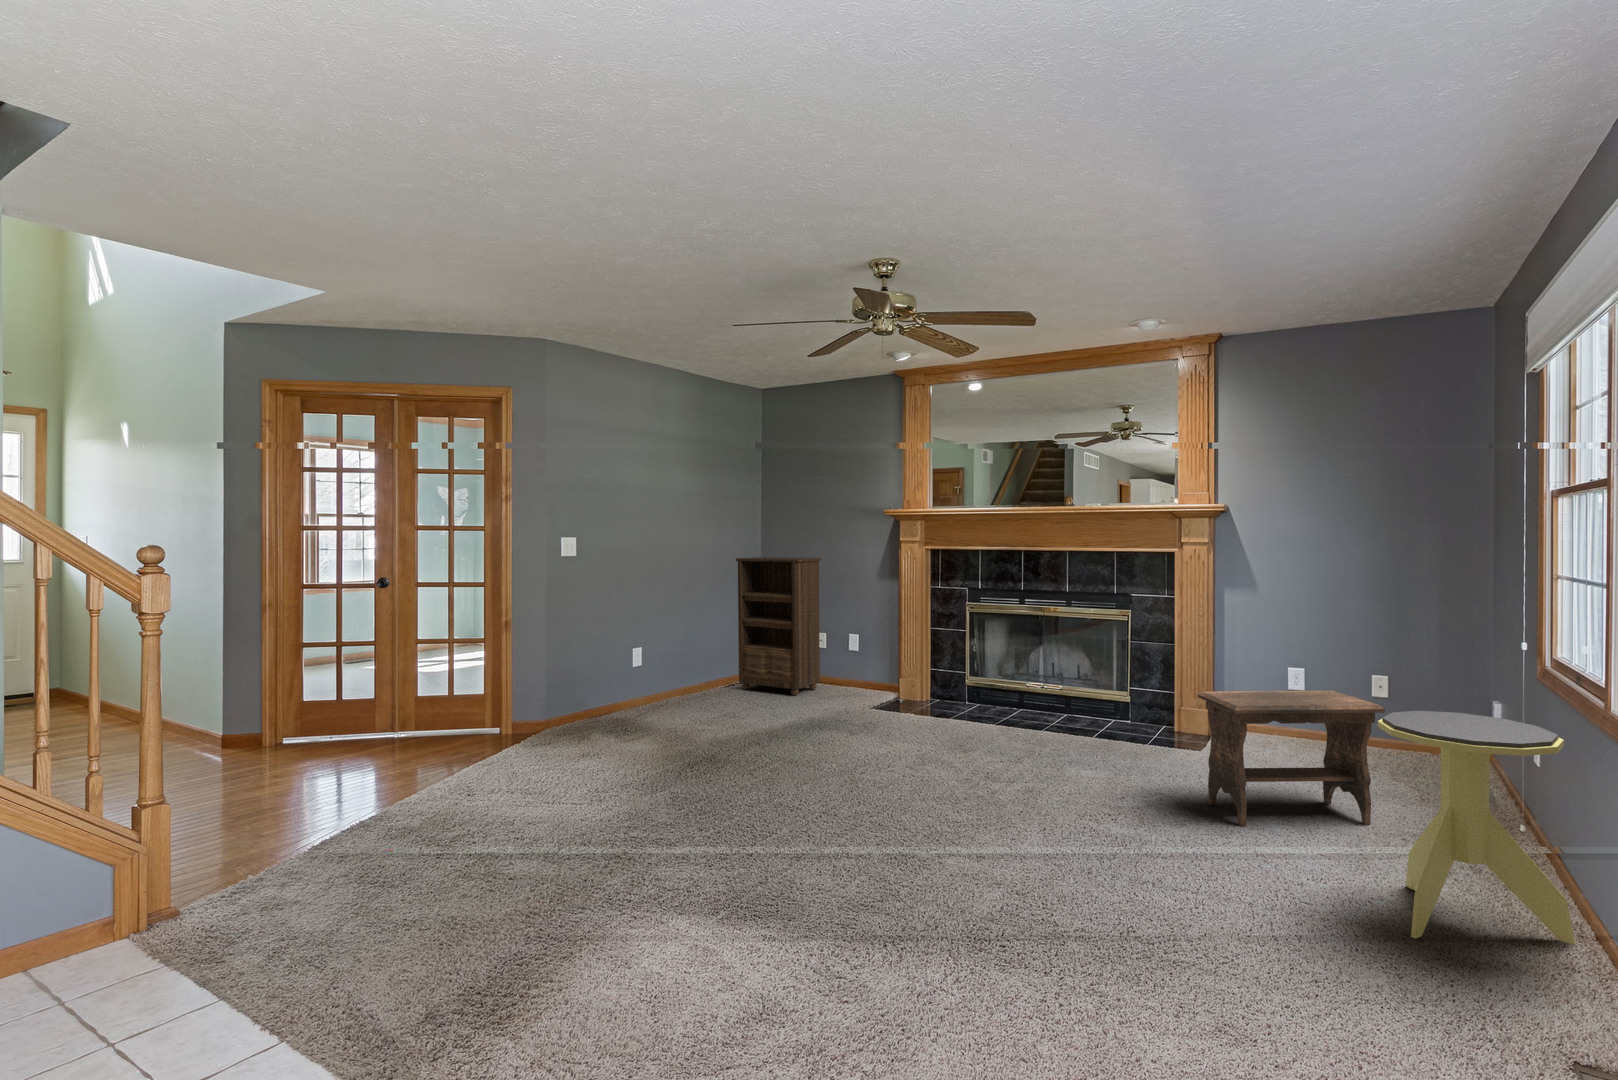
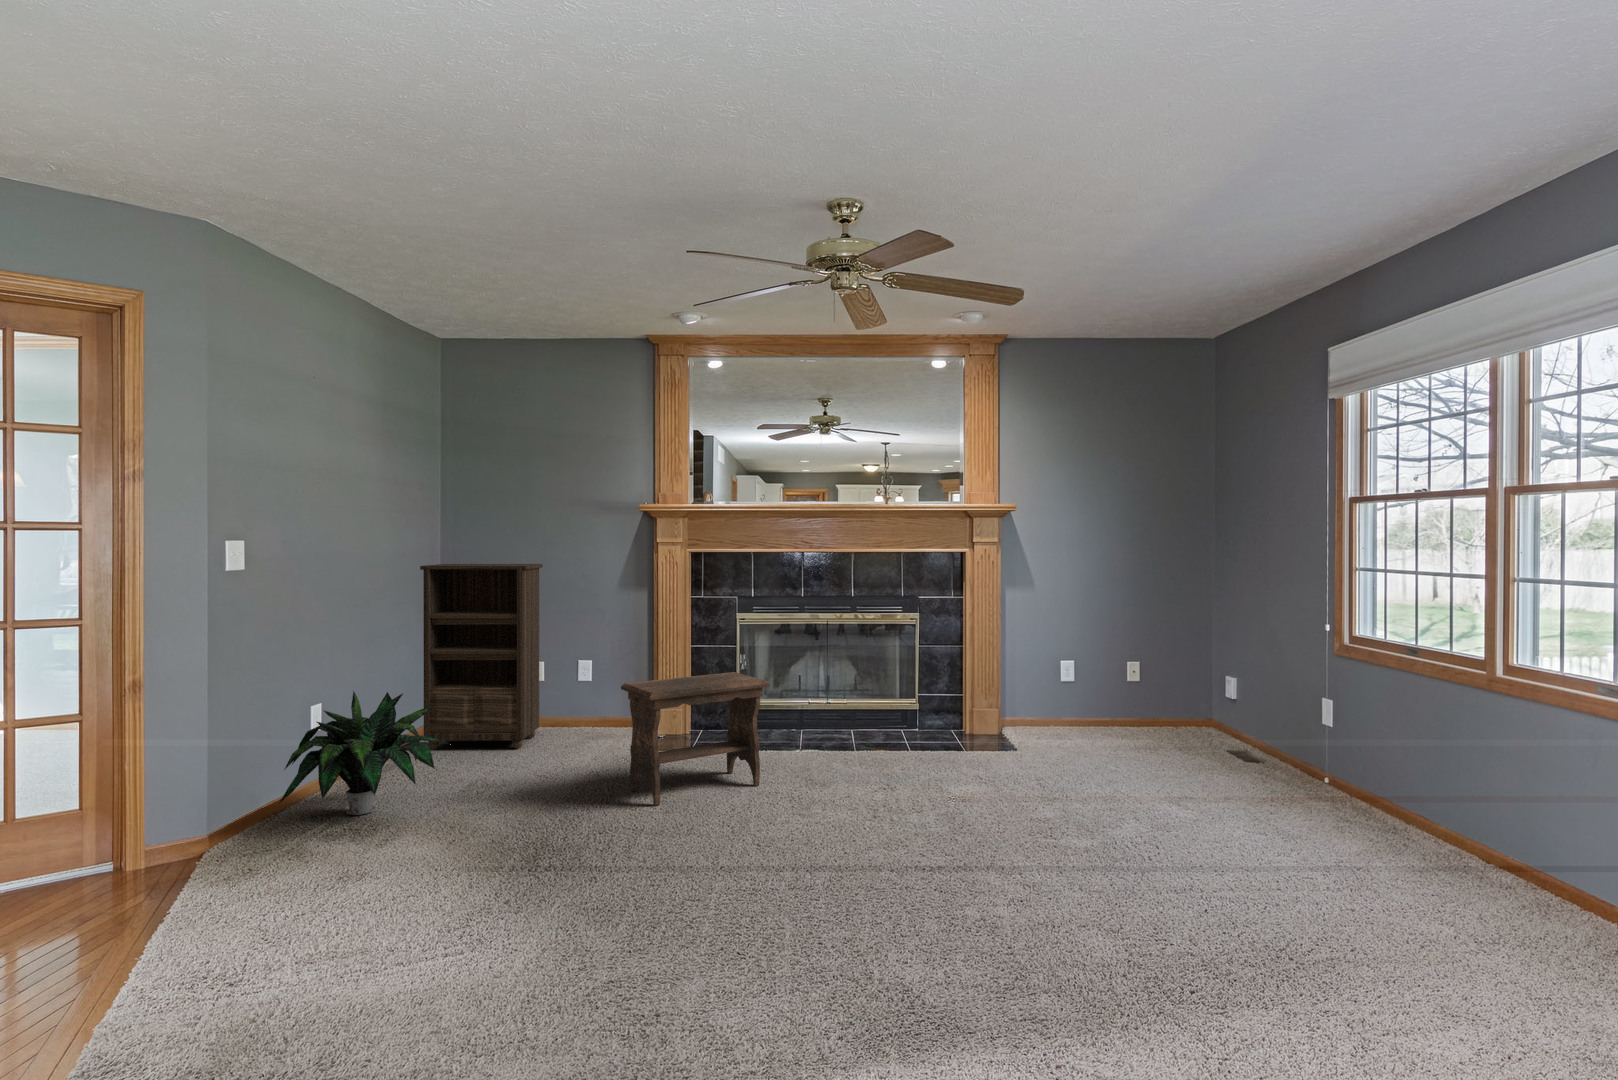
potted plant: none [614,640,718,720] -> present [279,691,448,815]
footstool: present [1198,691,1385,826] -> present [621,672,770,806]
side table: present [1378,711,1575,945] -> none [1347,687,1507,897]

